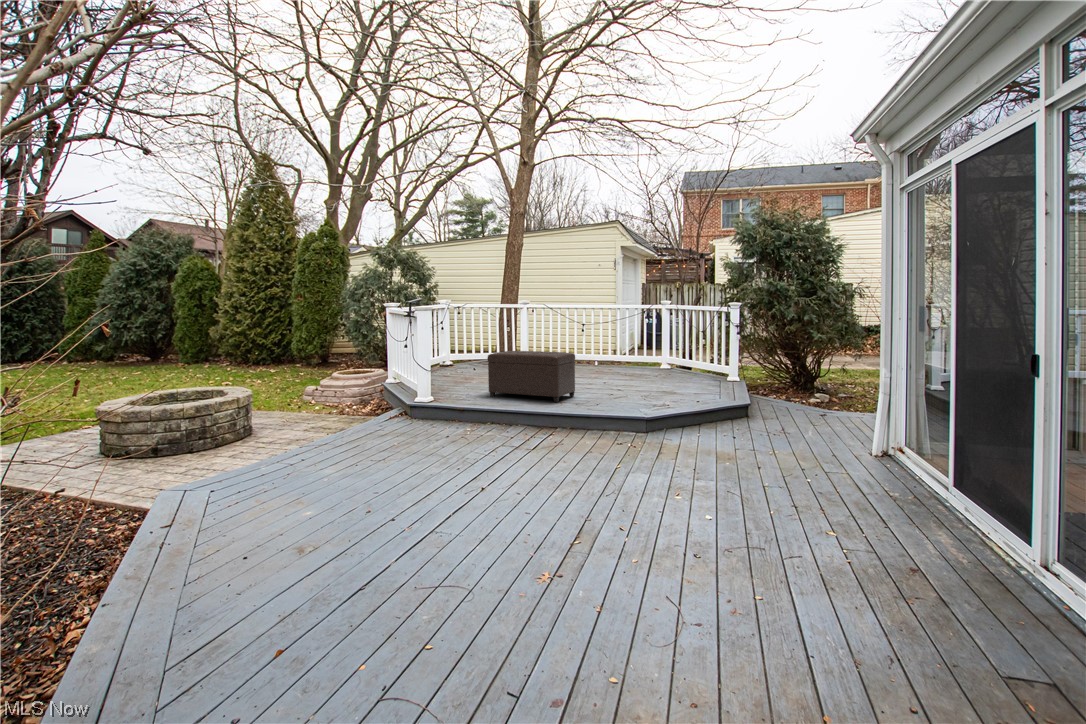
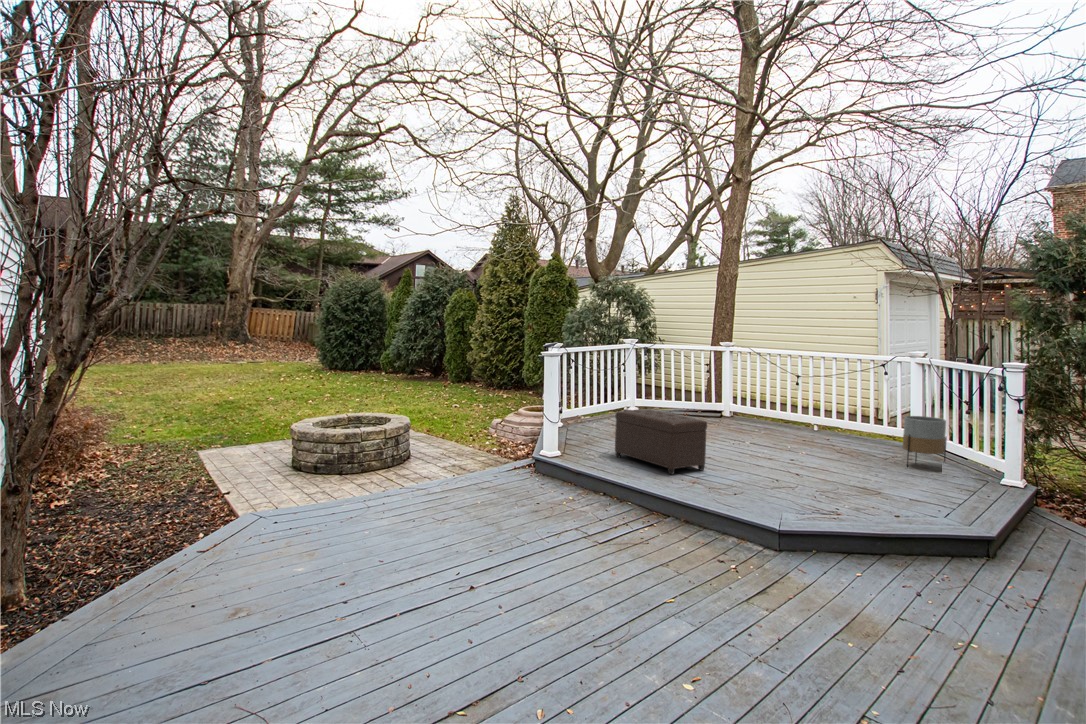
planter: none [686,340,715,379] -> present [903,416,947,468]

